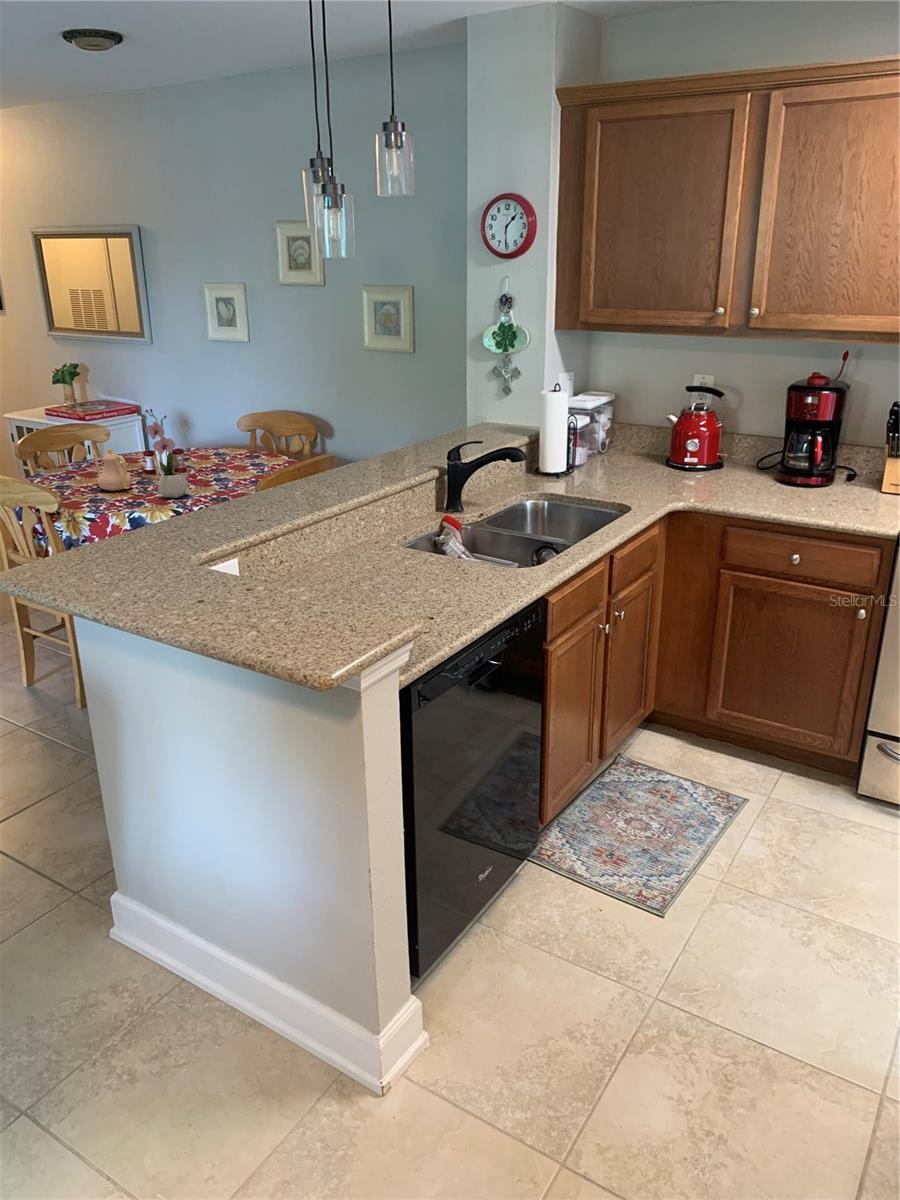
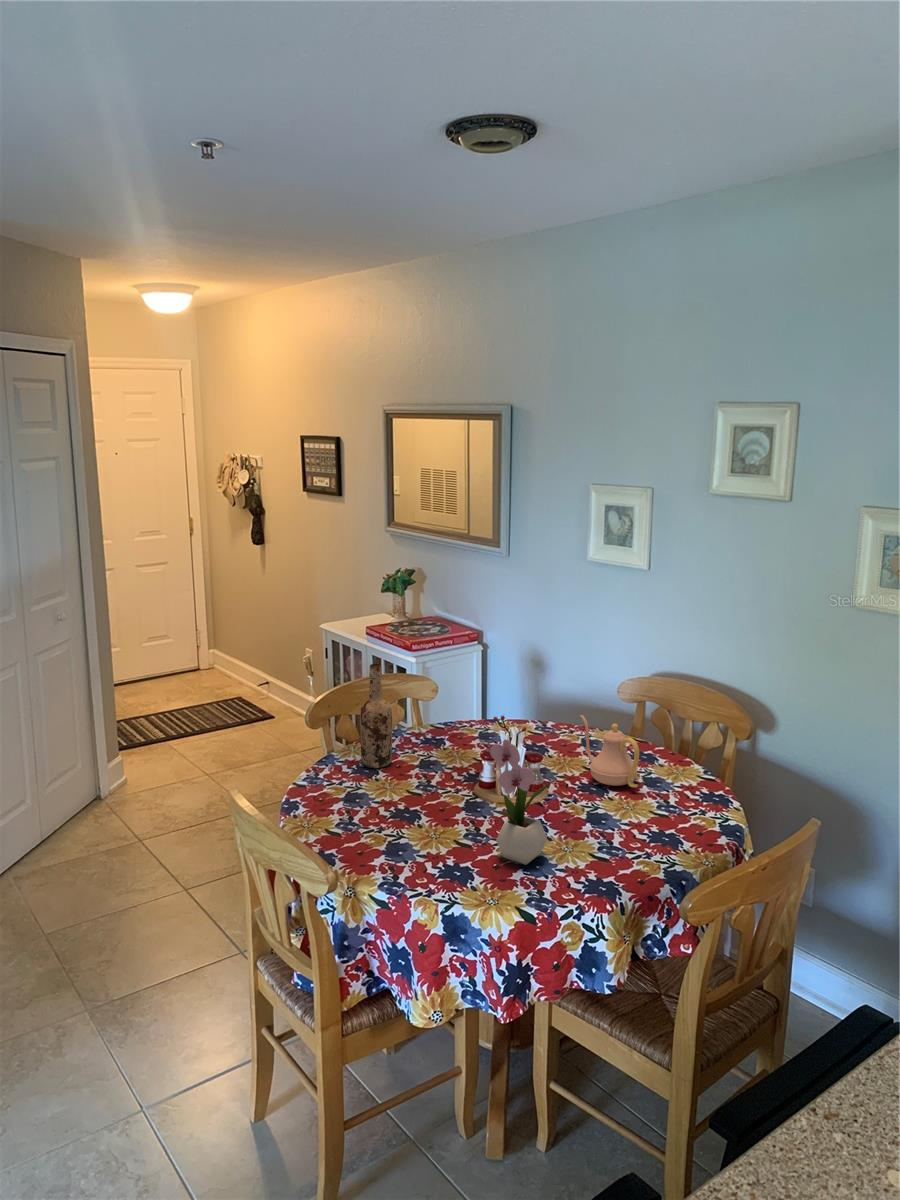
wine bottle: none [56,405,84,476] -> present [360,664,392,768]
teapot: present [90,448,131,491] -> present [580,715,639,787]

